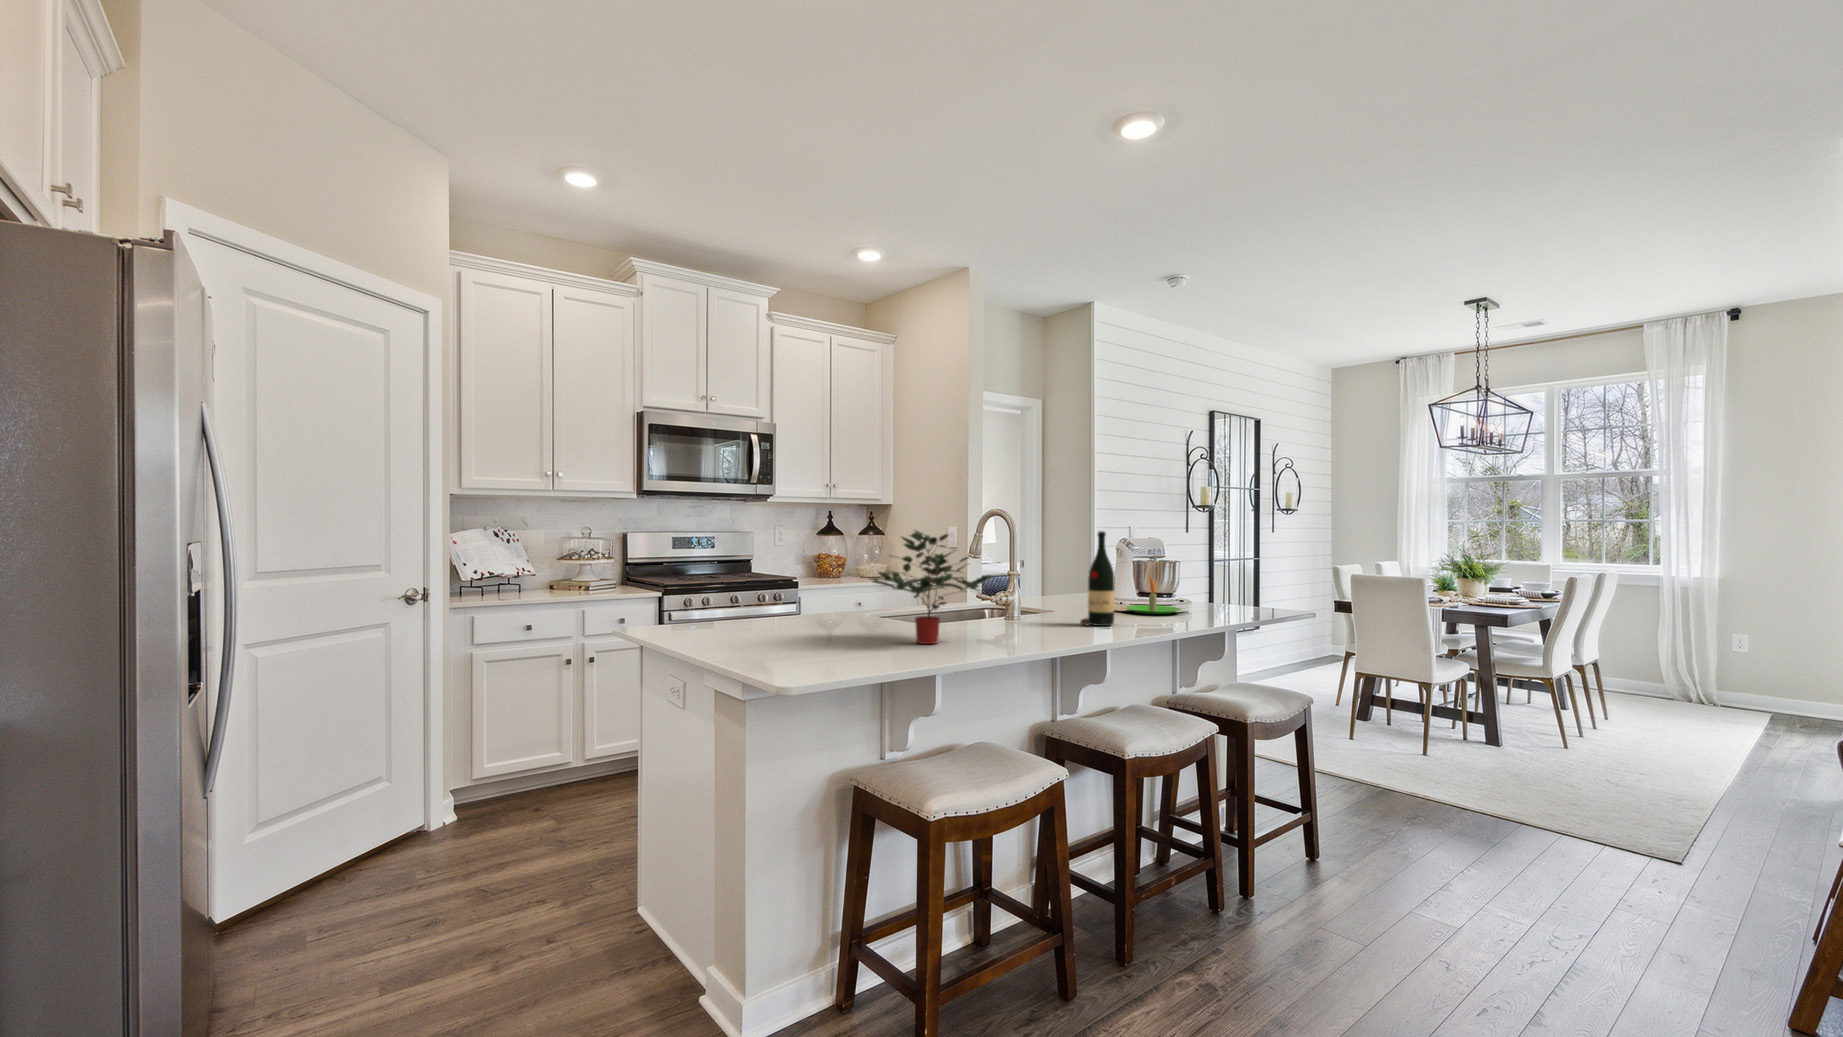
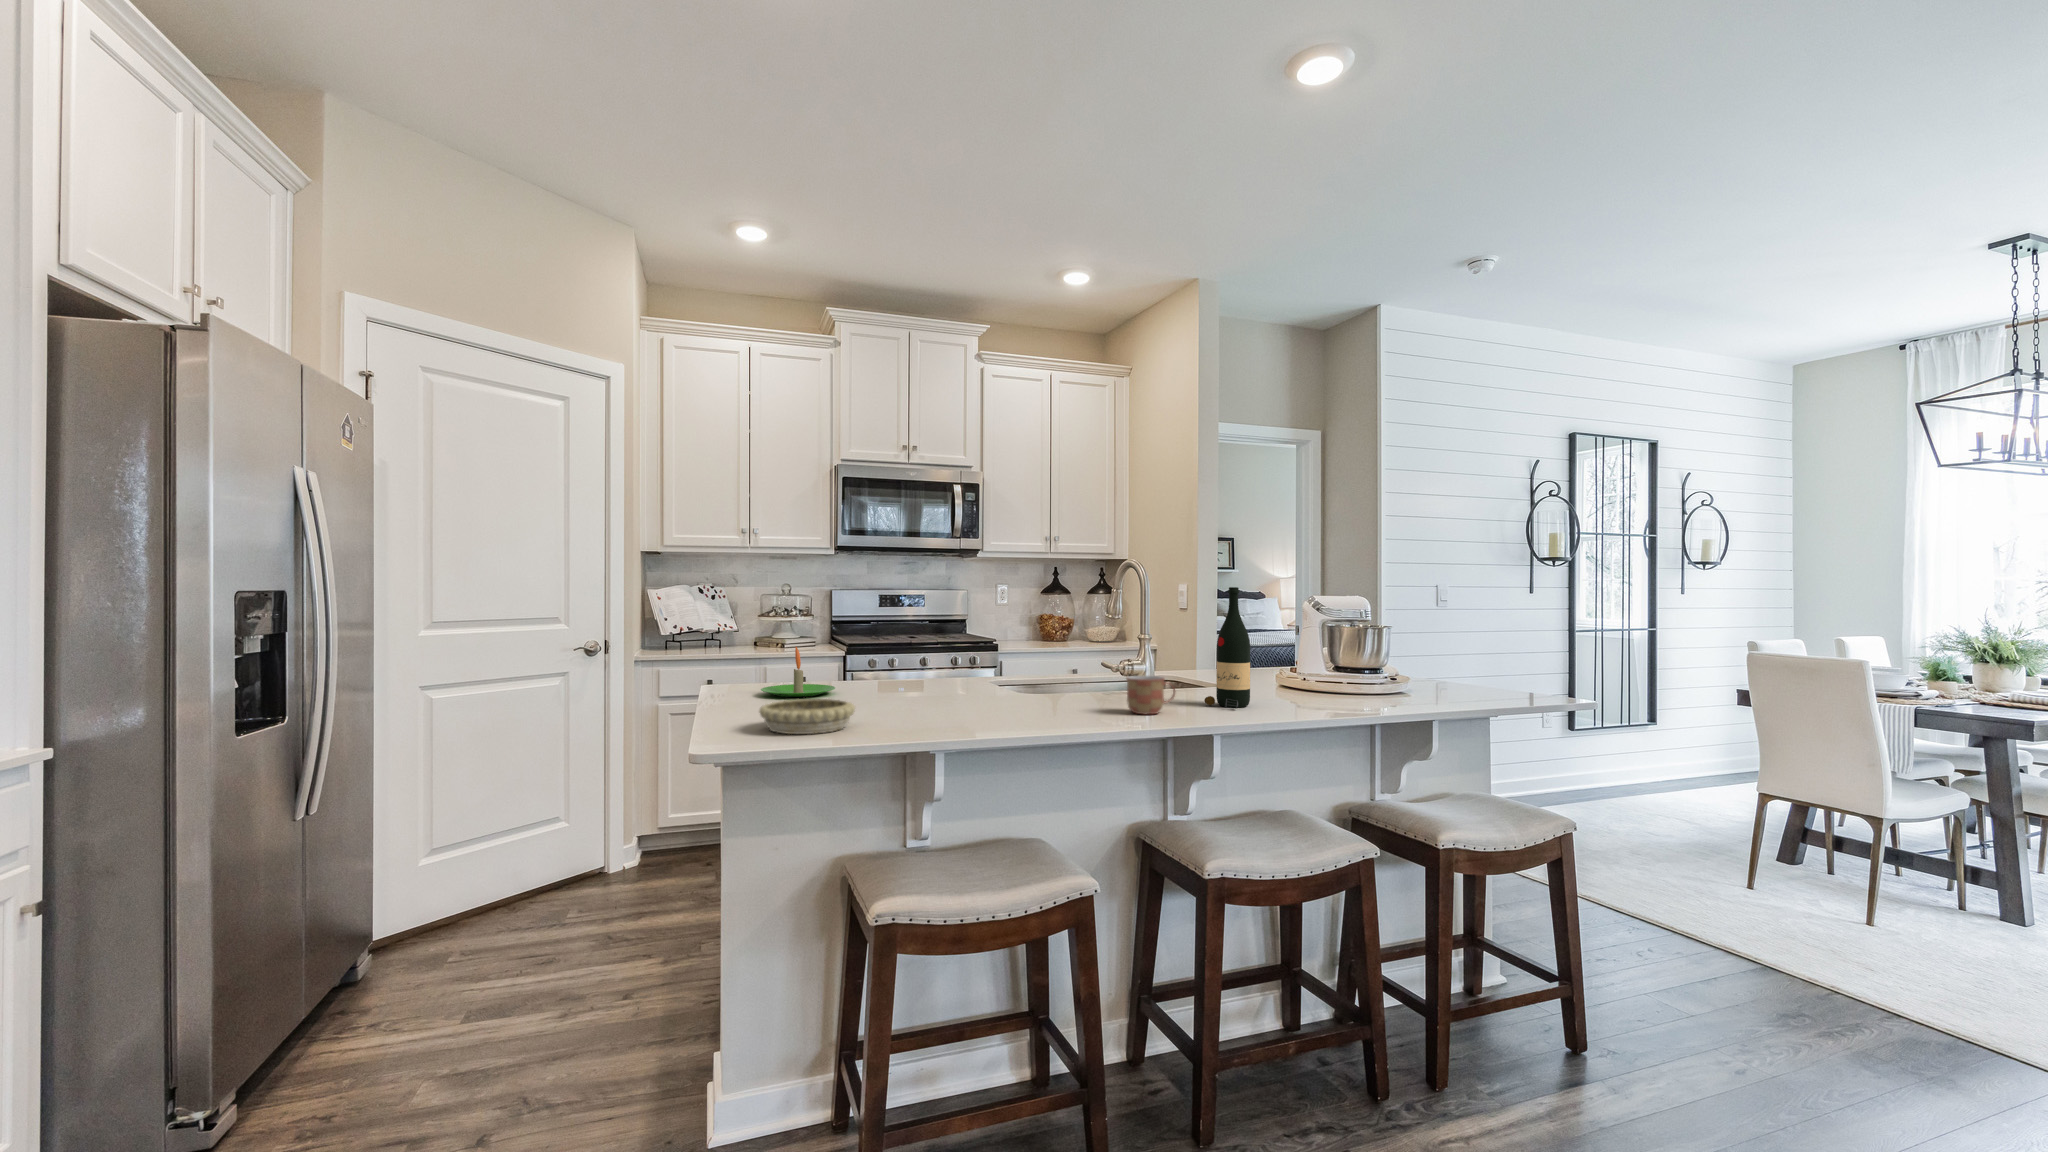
potted plant: present [870,531,991,644] -> none [915,584,1058,718]
candle: present [1125,577,1181,614] -> present [761,647,835,697]
mug: none [1036,604,1074,635] -> present [1126,676,1175,714]
decorative bowl: none [772,634,856,665] -> present [759,699,855,734]

